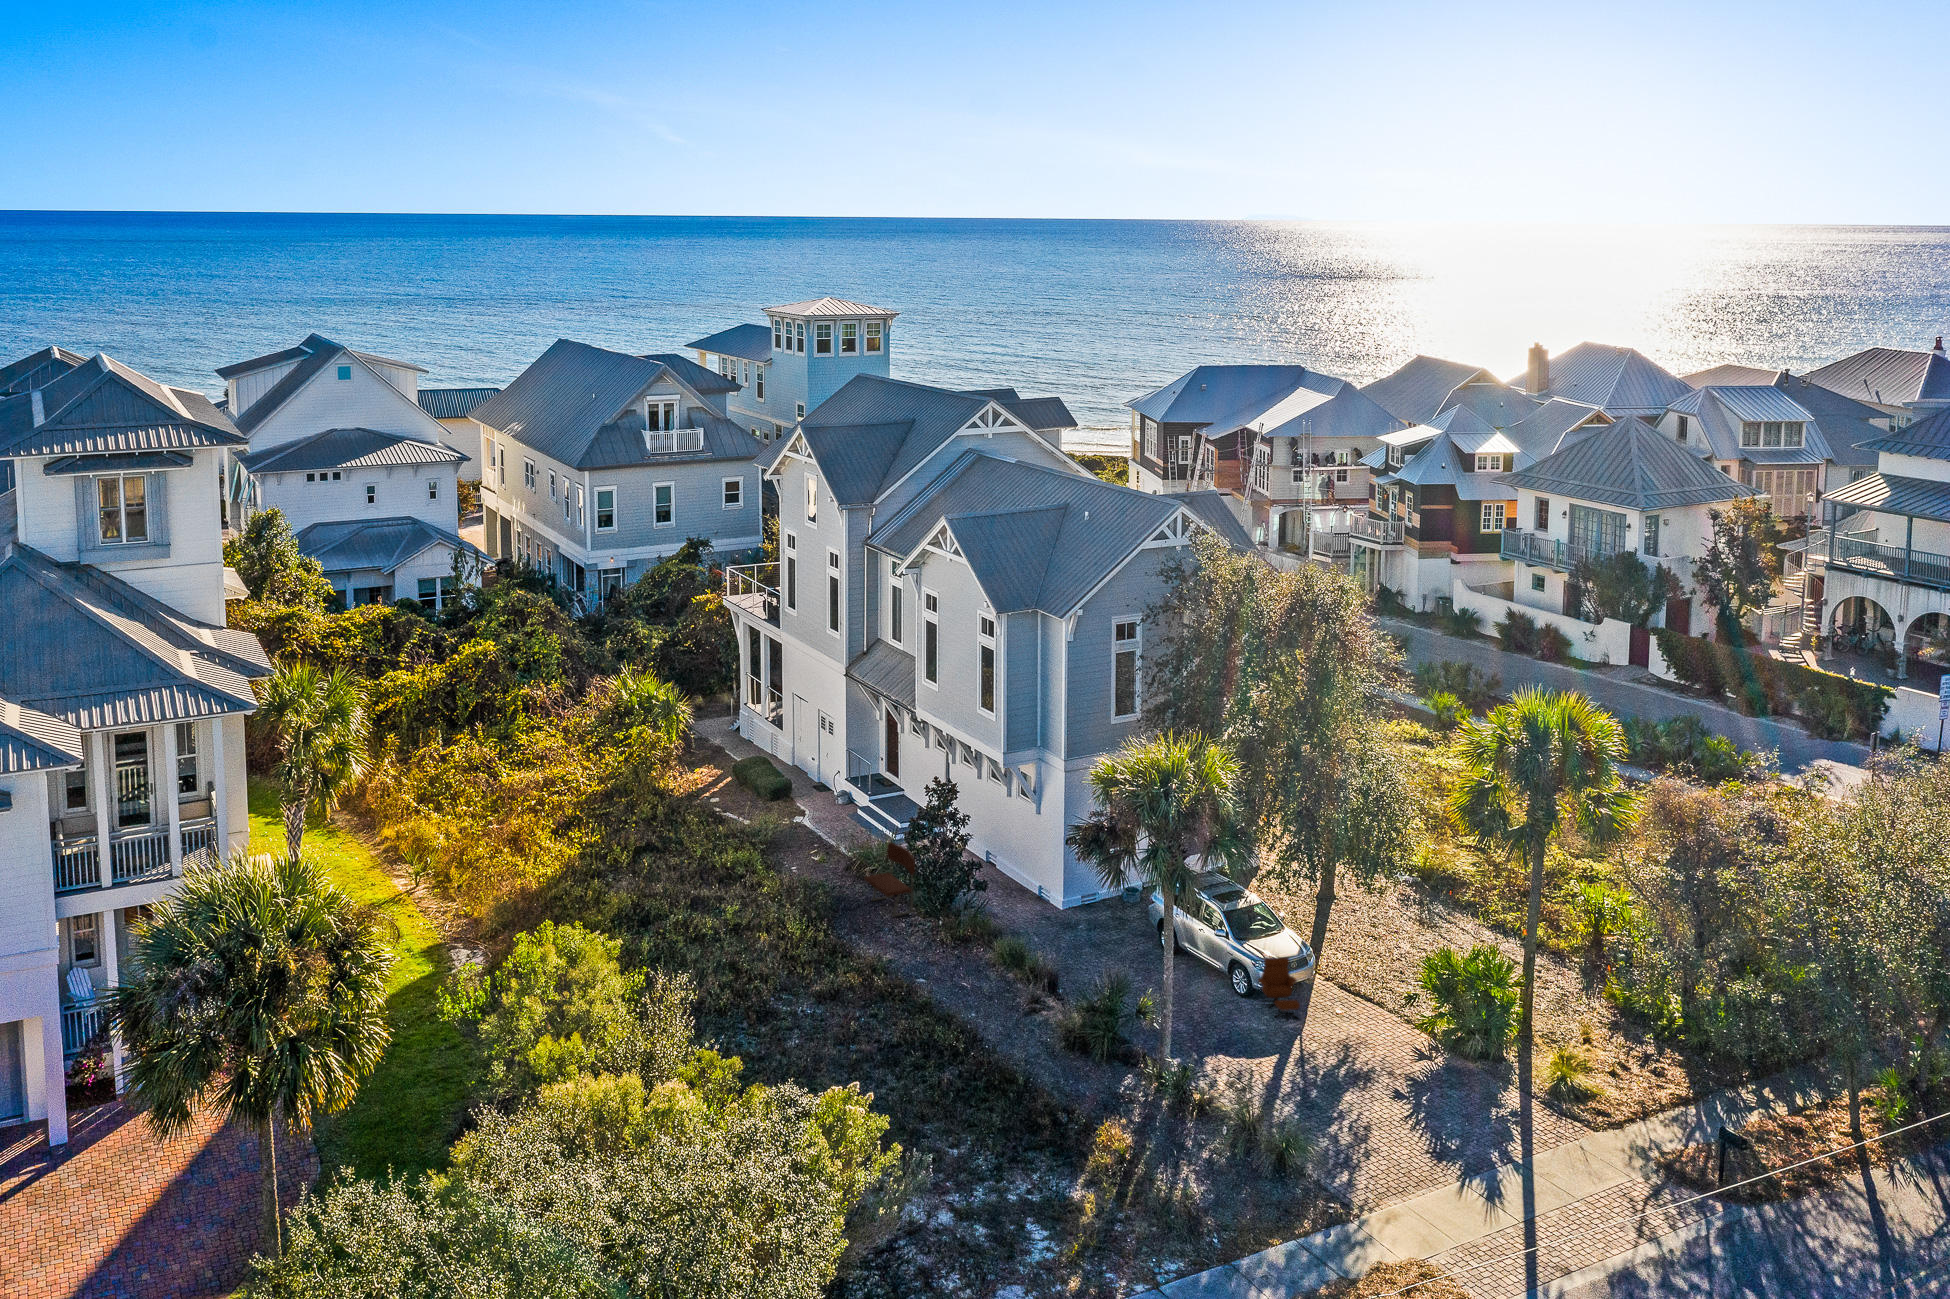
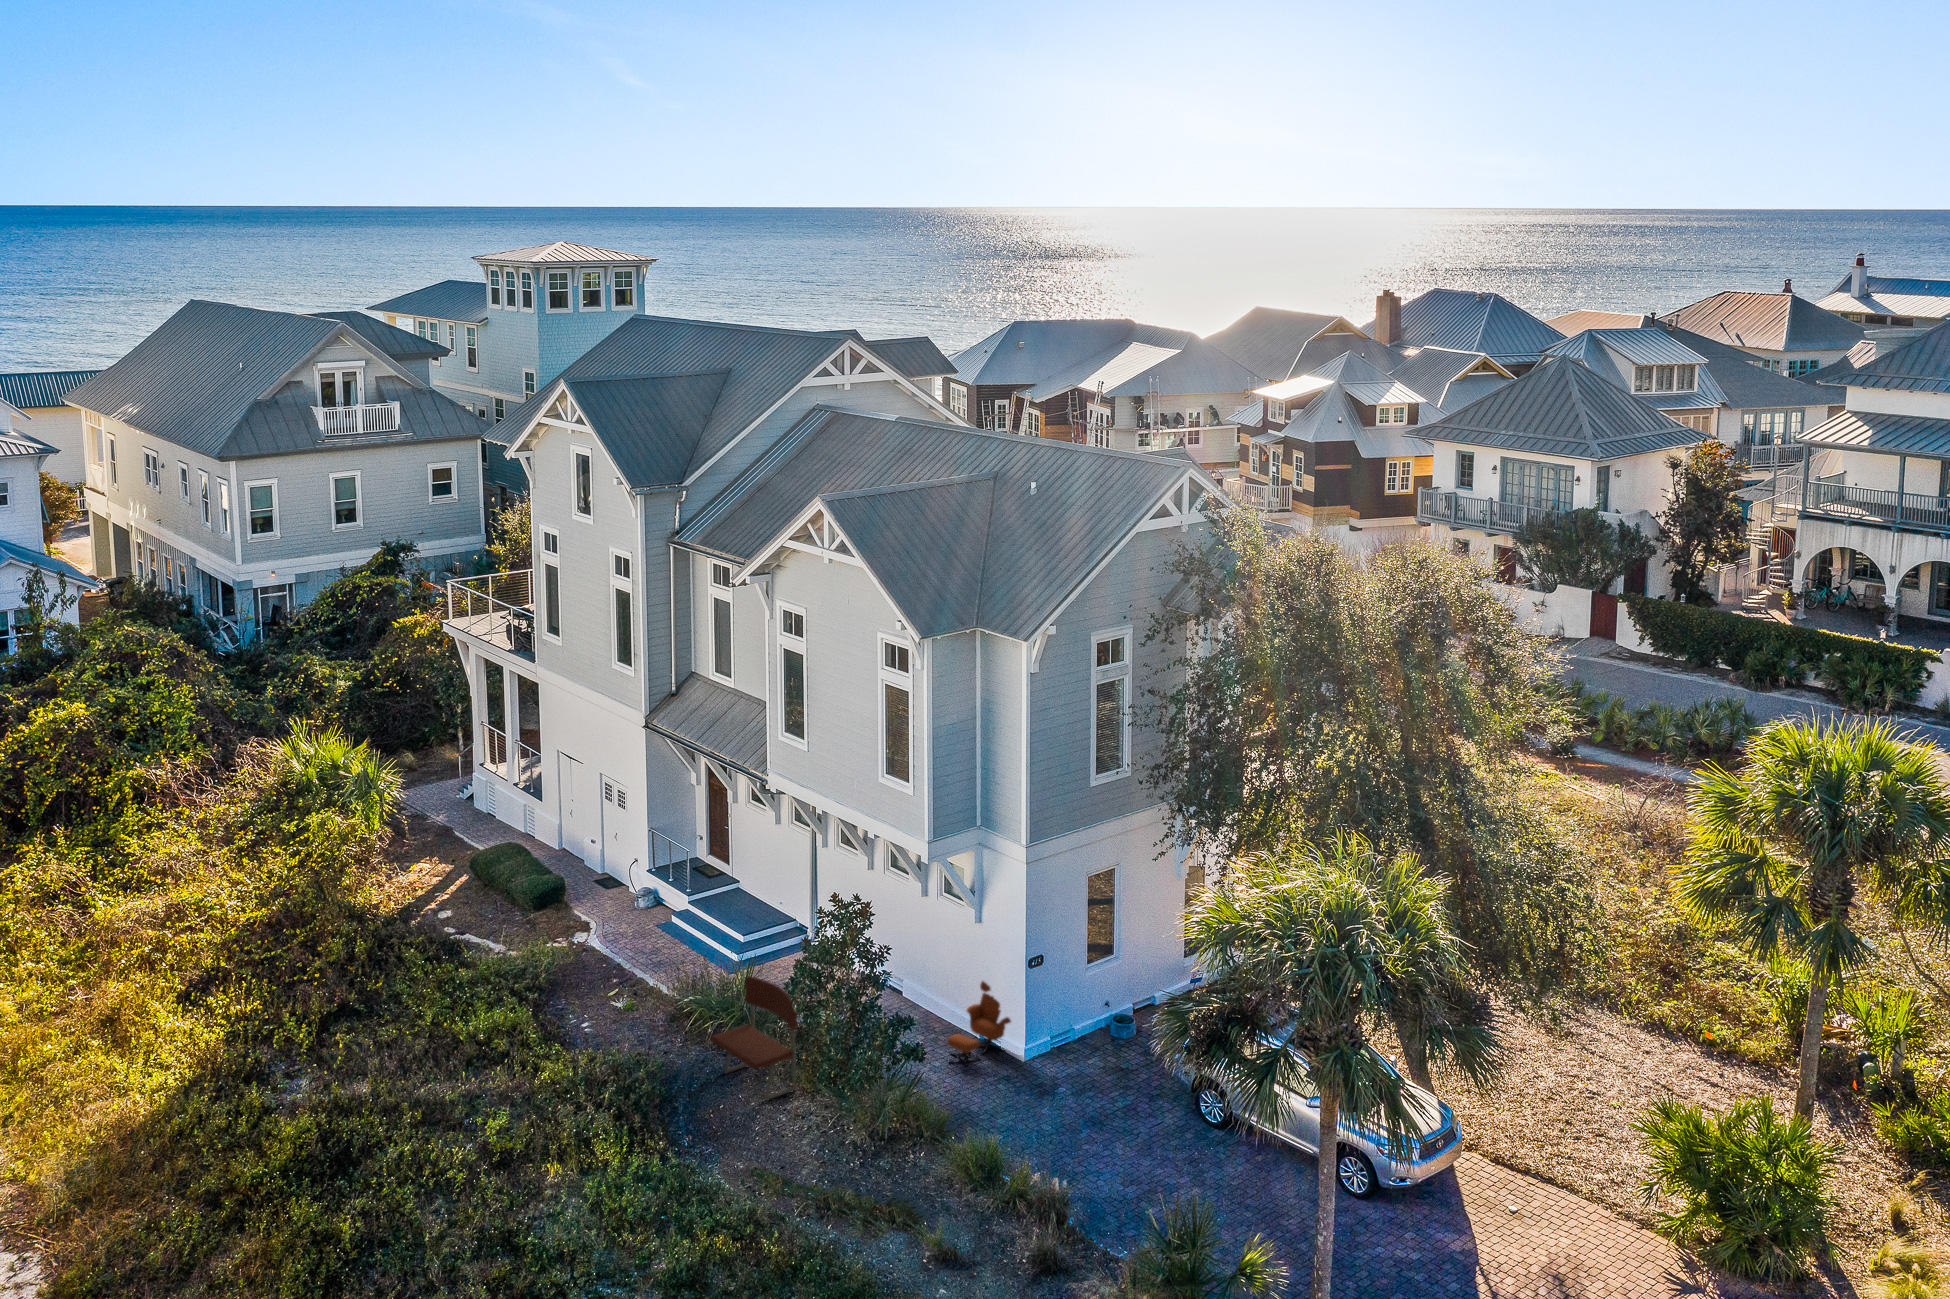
lounge chair: present [1258,957,1300,1019] -> present [947,981,1011,1065]

